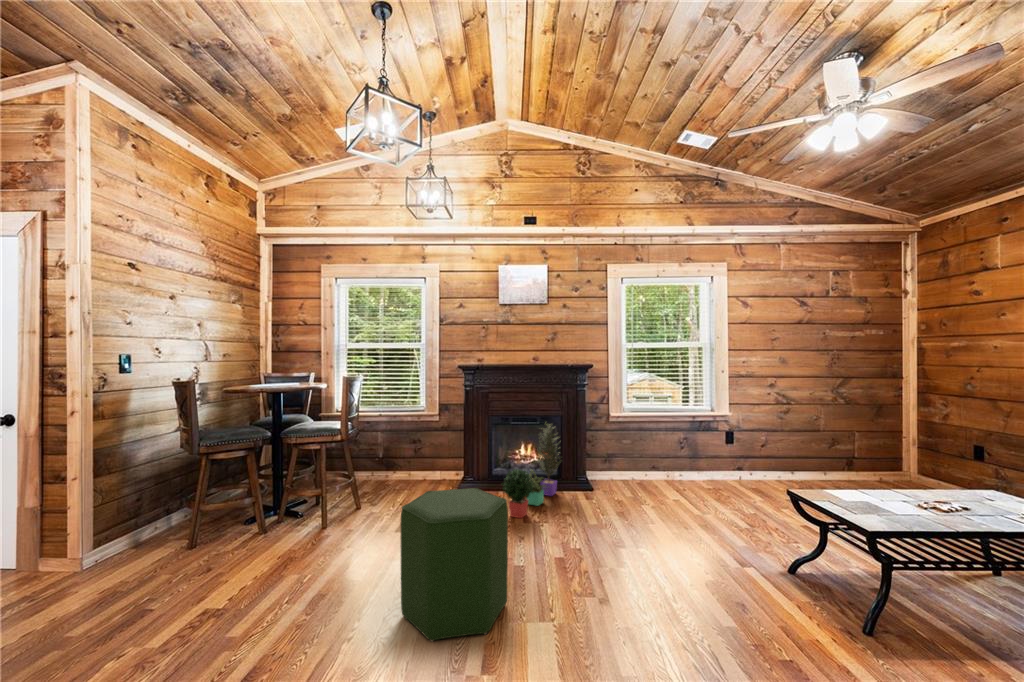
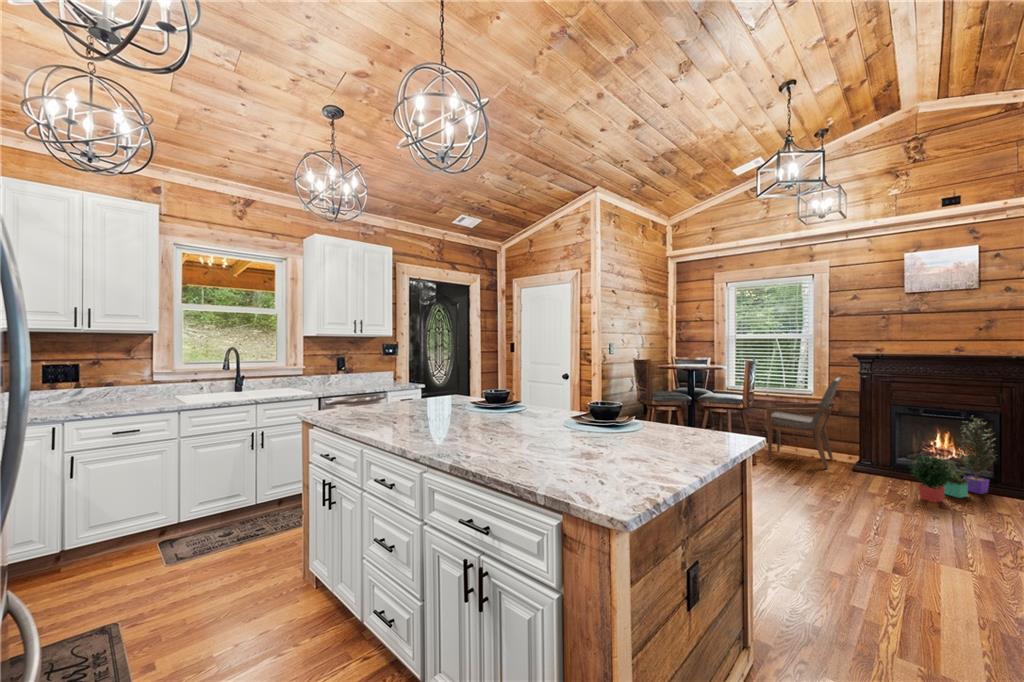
armchair: none [373,391,449,499] -> present [766,378,841,469]
ottoman: present [400,488,508,642] -> none [815,450,920,562]

